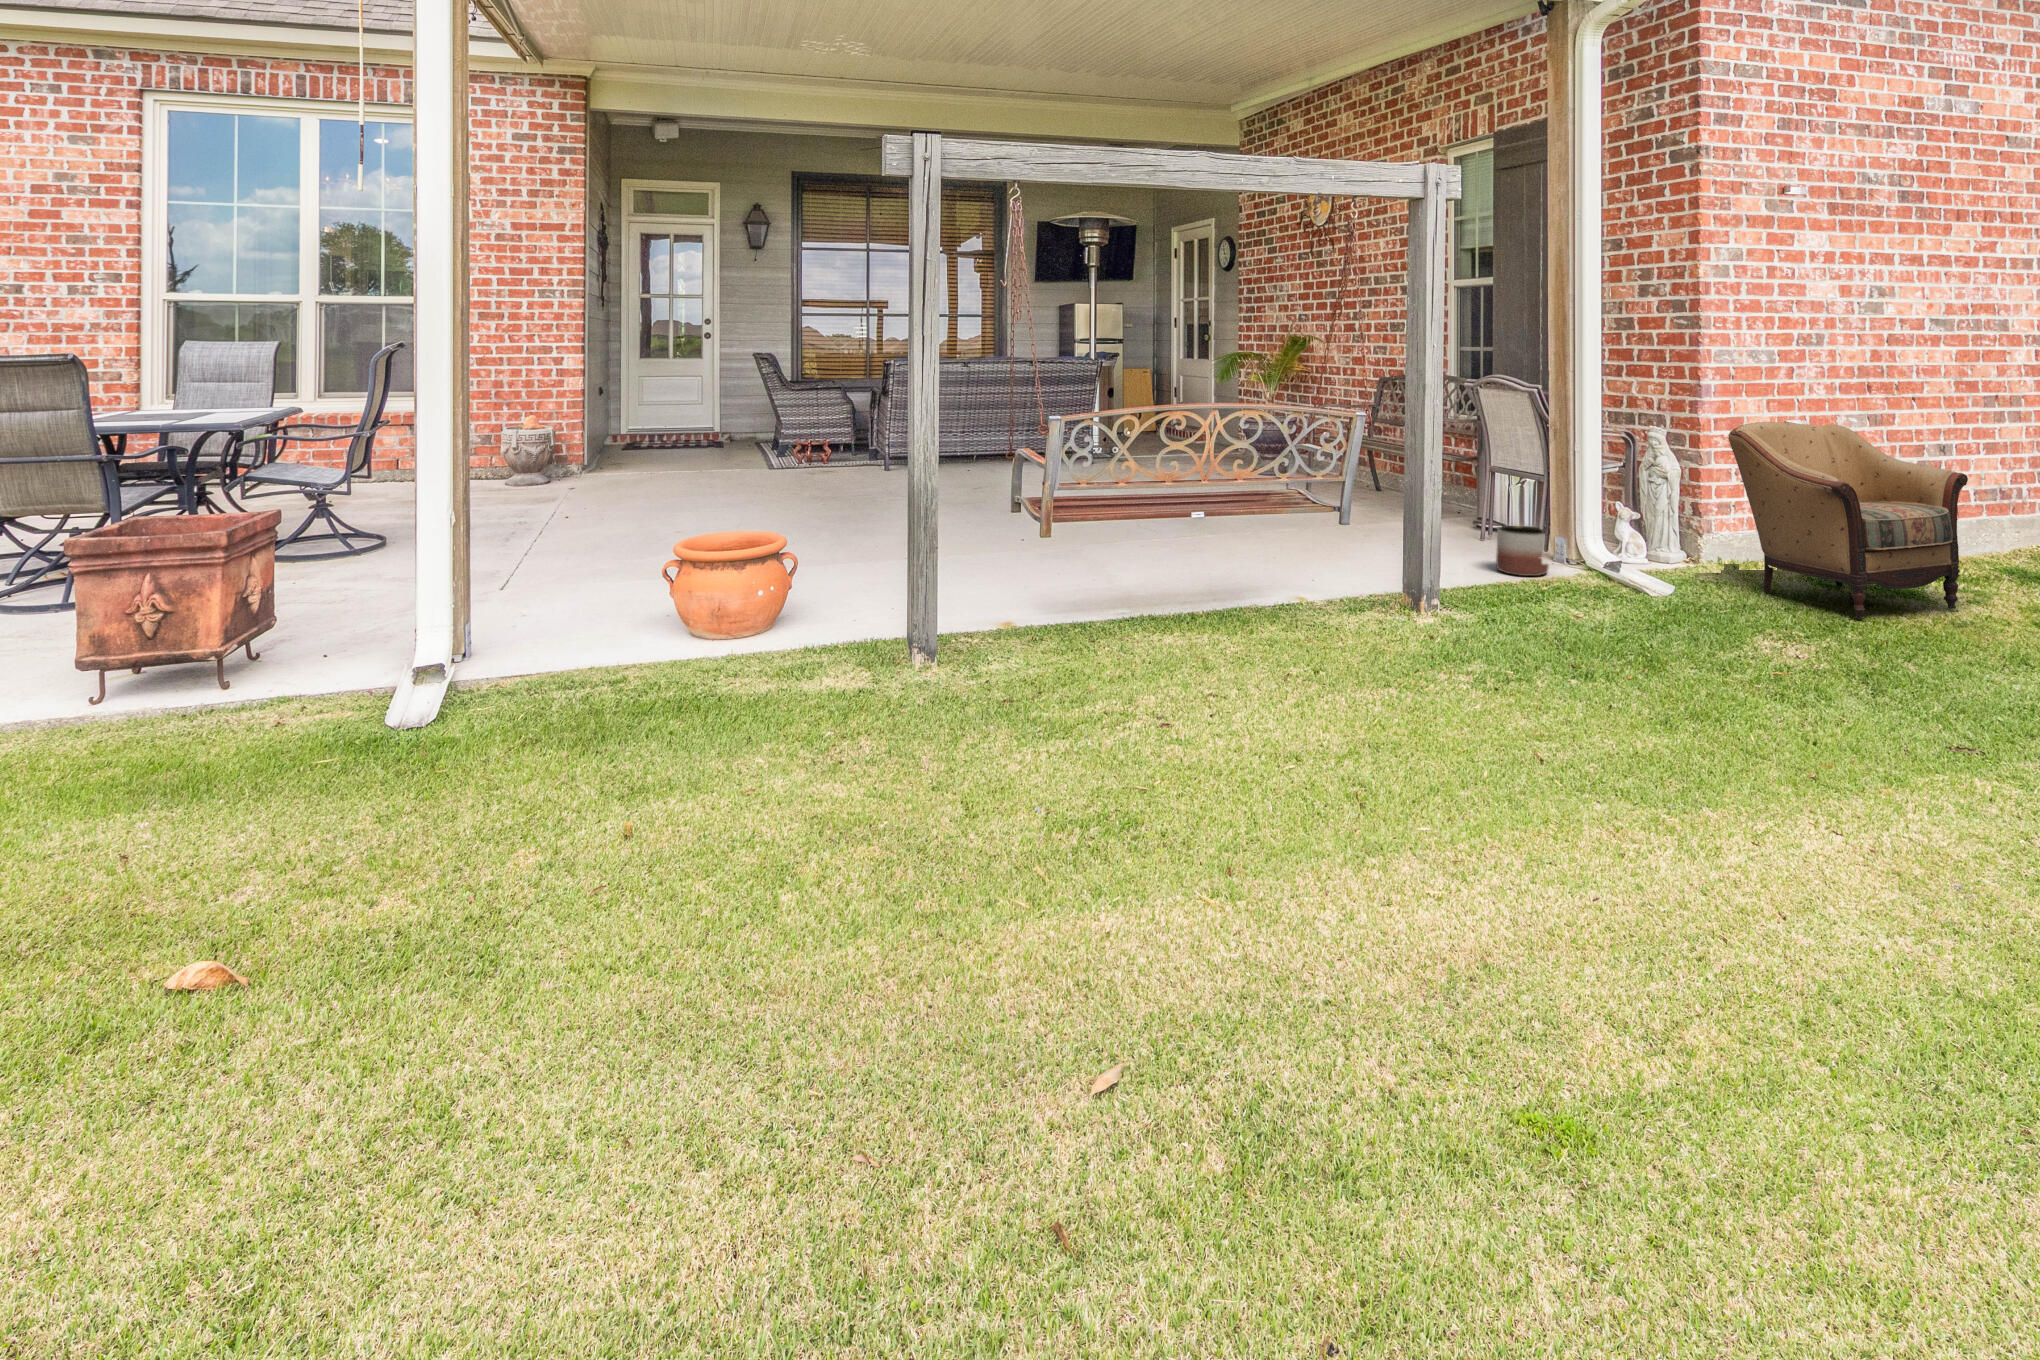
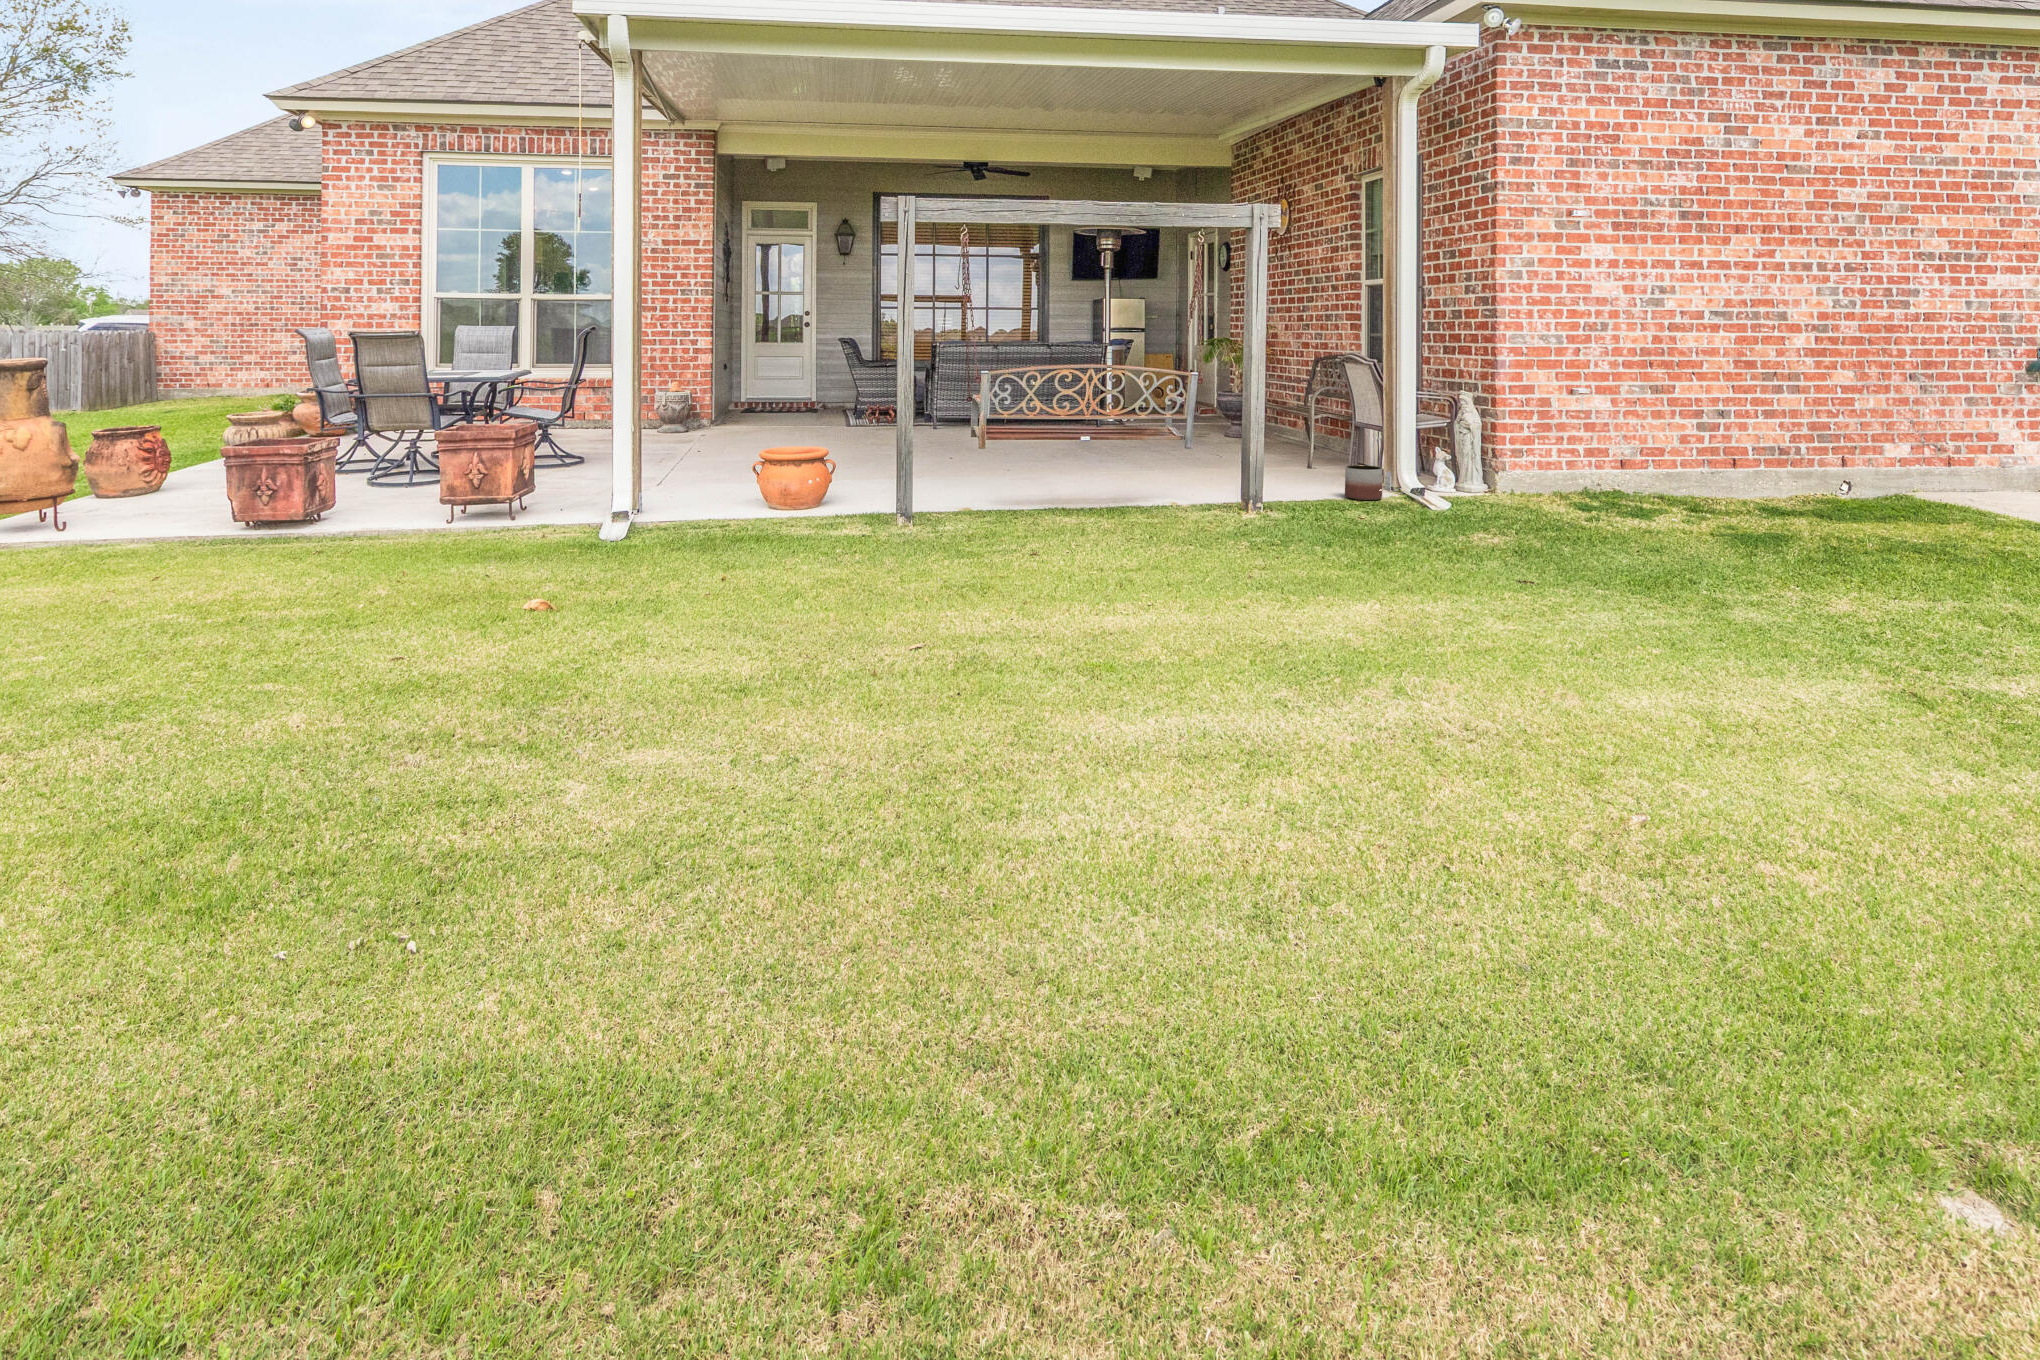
armchair: present [1728,422,1968,620] -> none [1509,389,1667,527]

